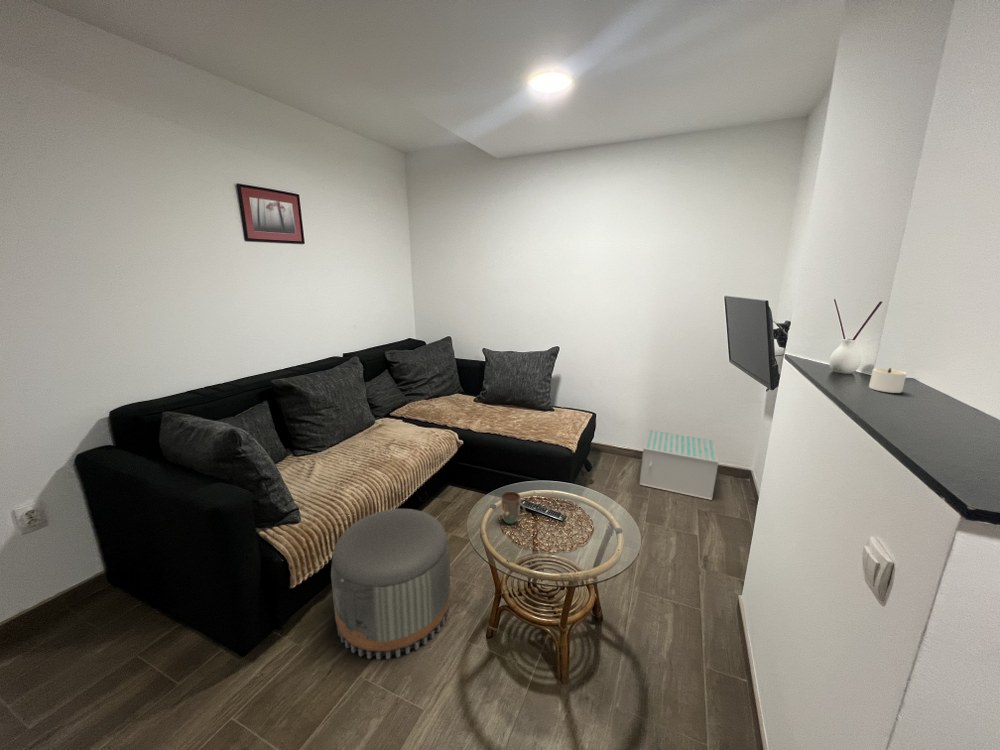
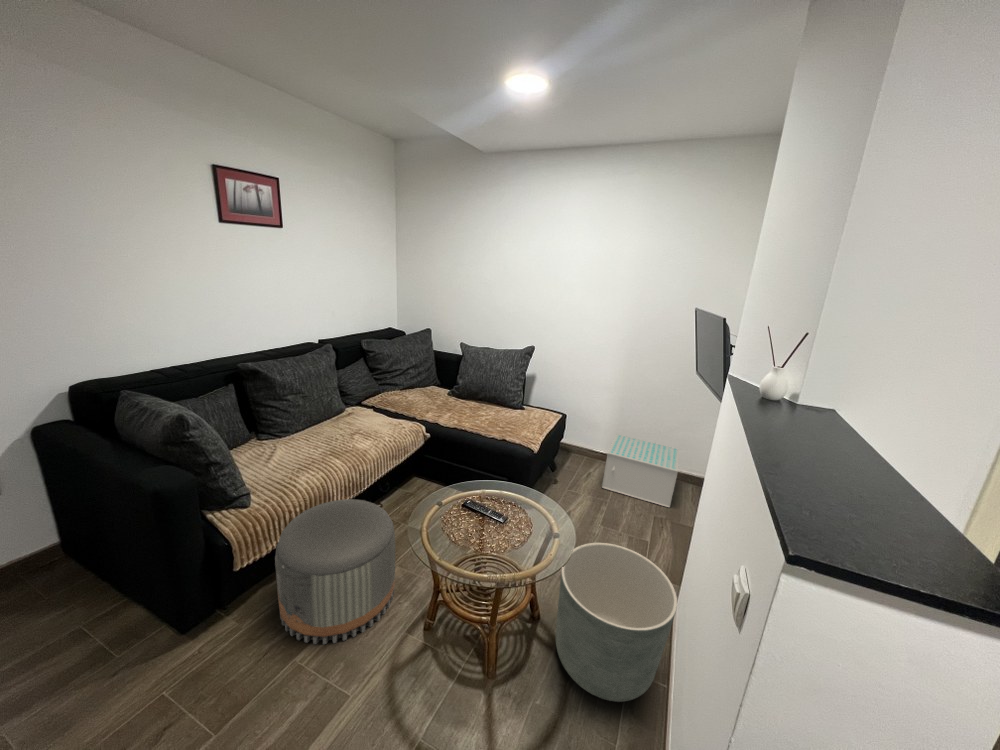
candle: present [869,368,907,393] -> none [786,400,829,429]
mug: present [501,491,525,524] -> none [447,490,468,522]
planter: none [625,536,756,700] -> present [556,543,677,702]

